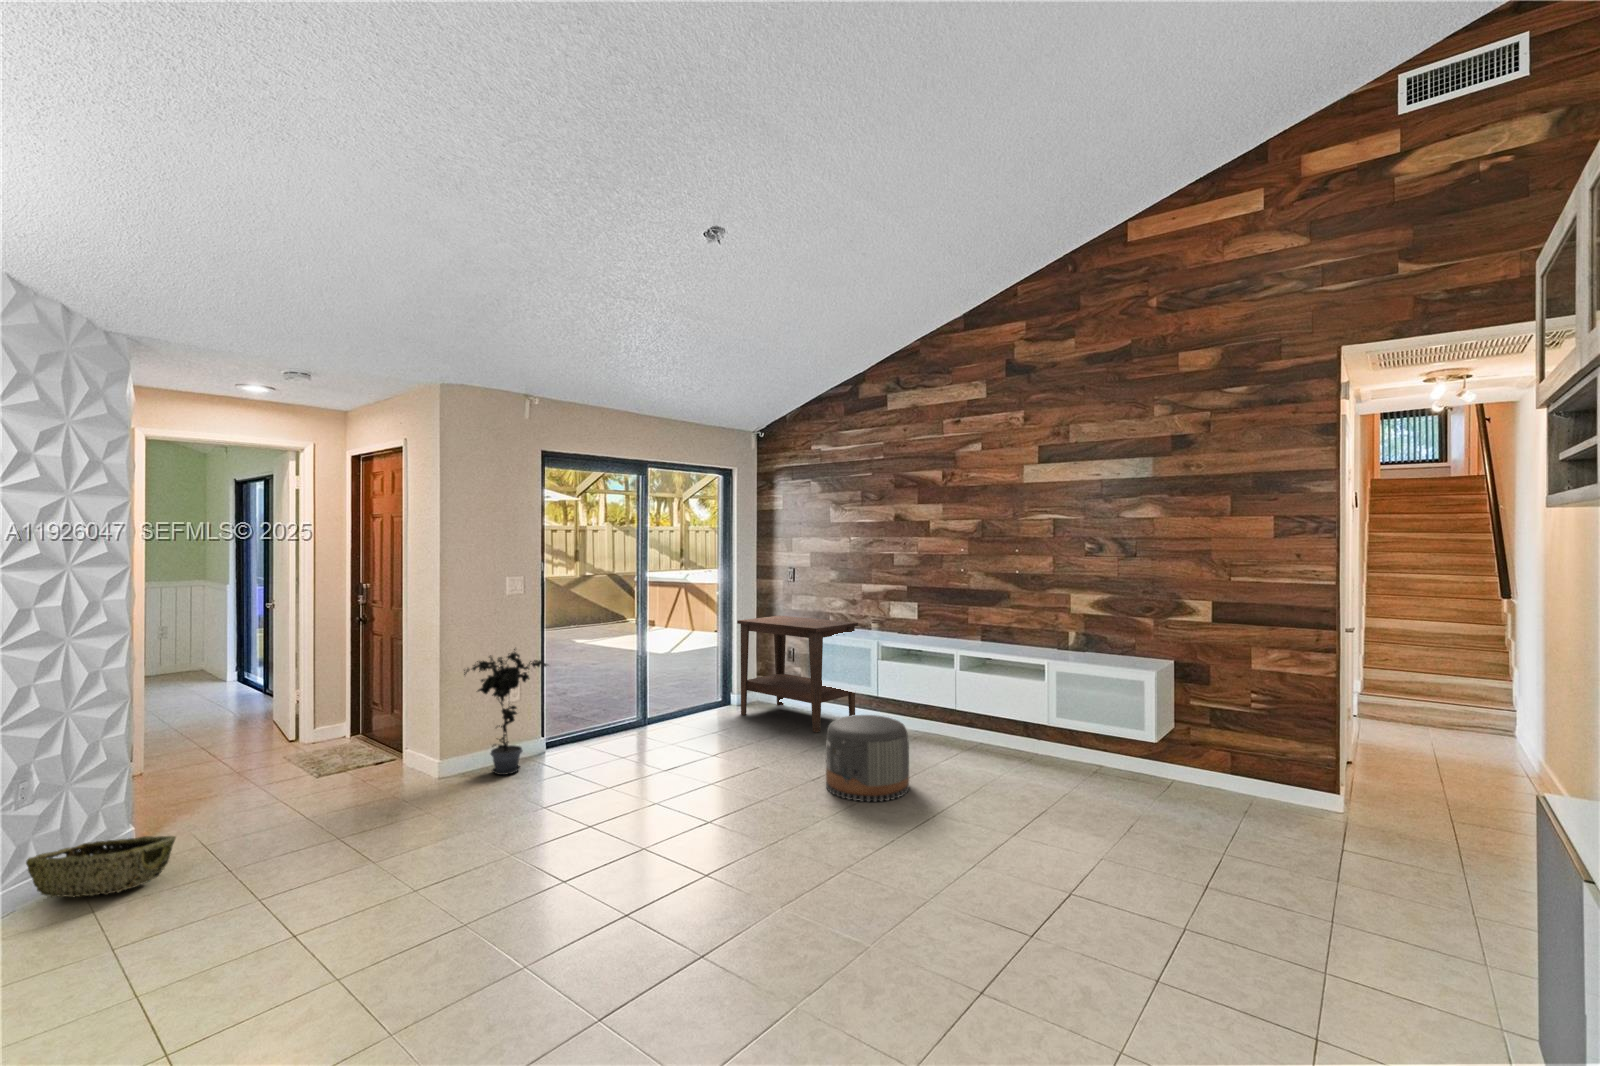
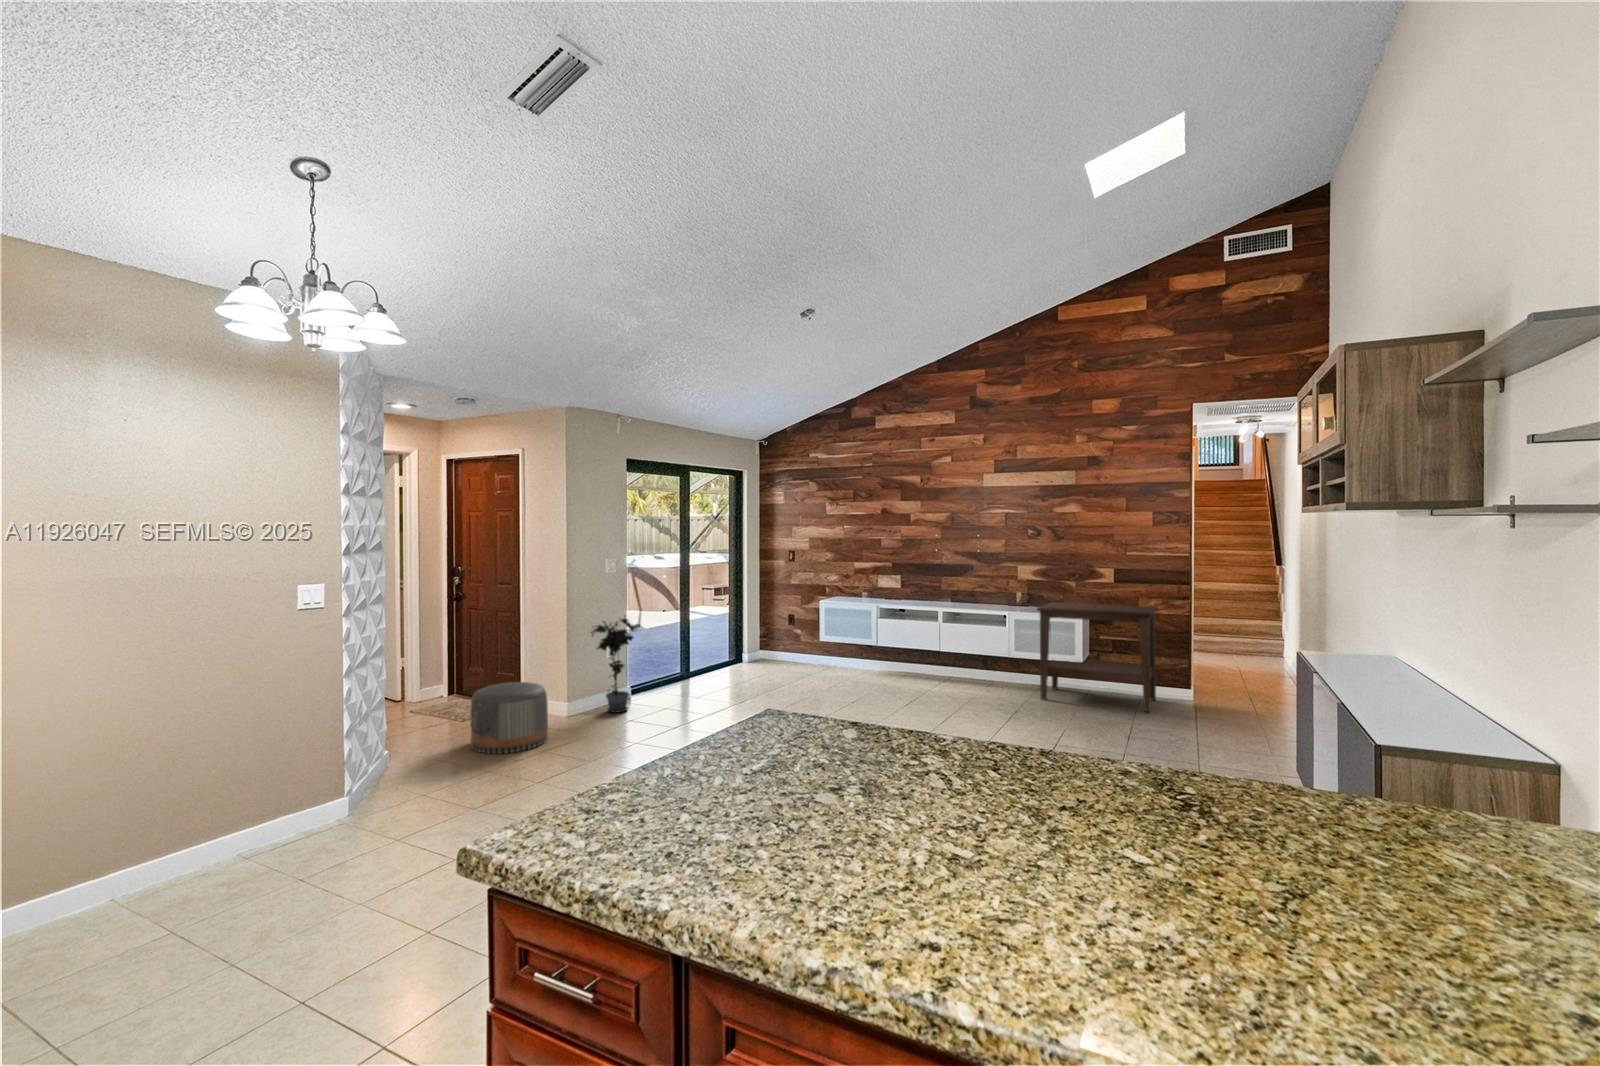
side table: present [737,616,858,733] -> present [1037,602,1158,712]
pouf: present [826,715,909,802] -> present [471,682,548,754]
woven basket: present [26,836,176,897] -> none [370,748,456,789]

